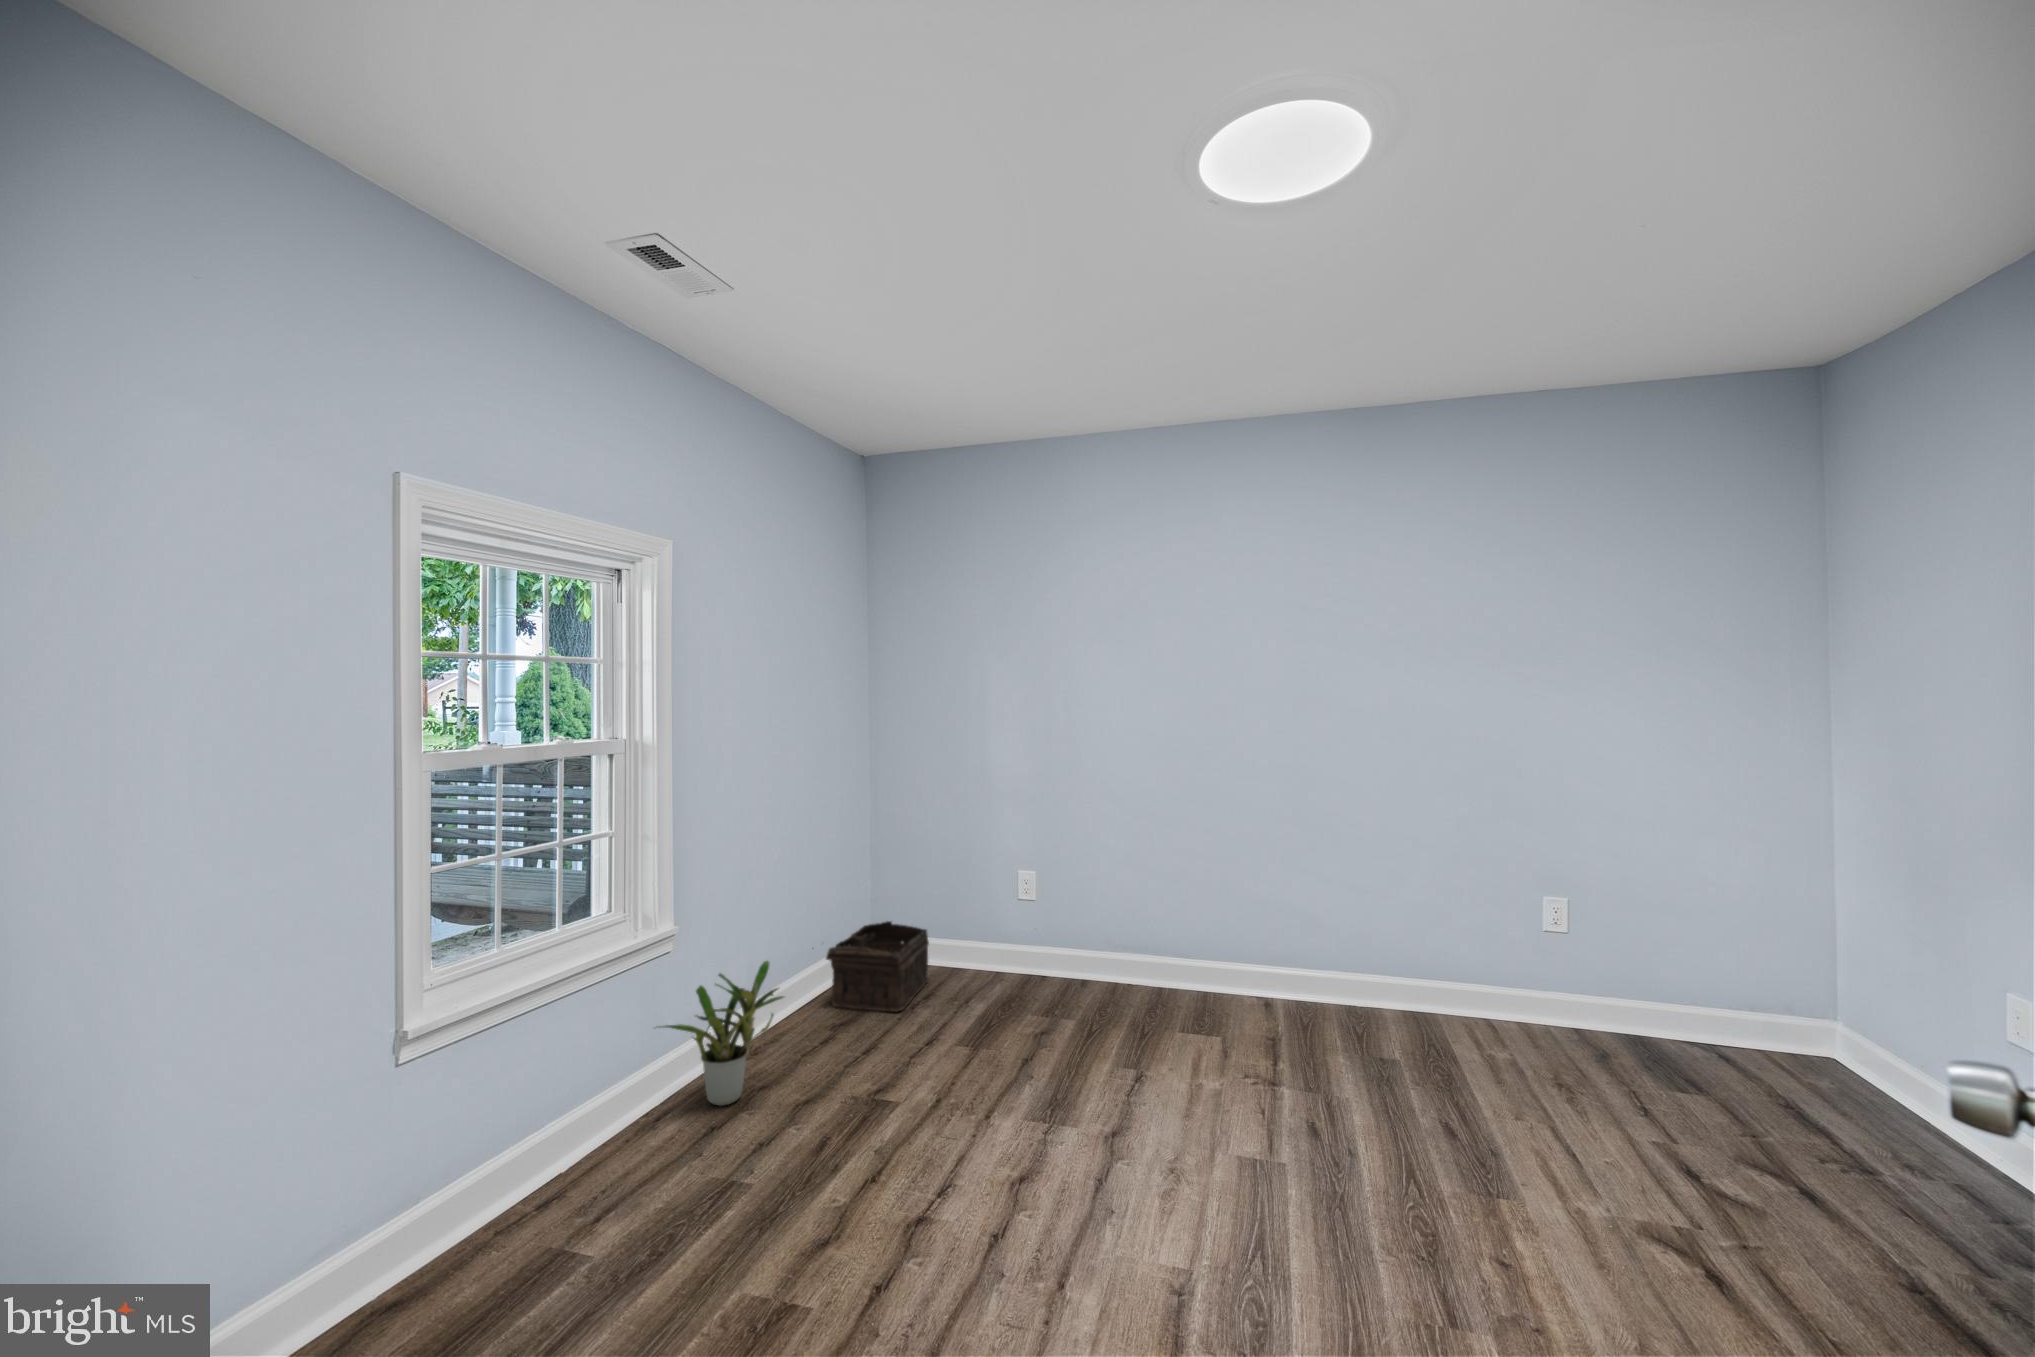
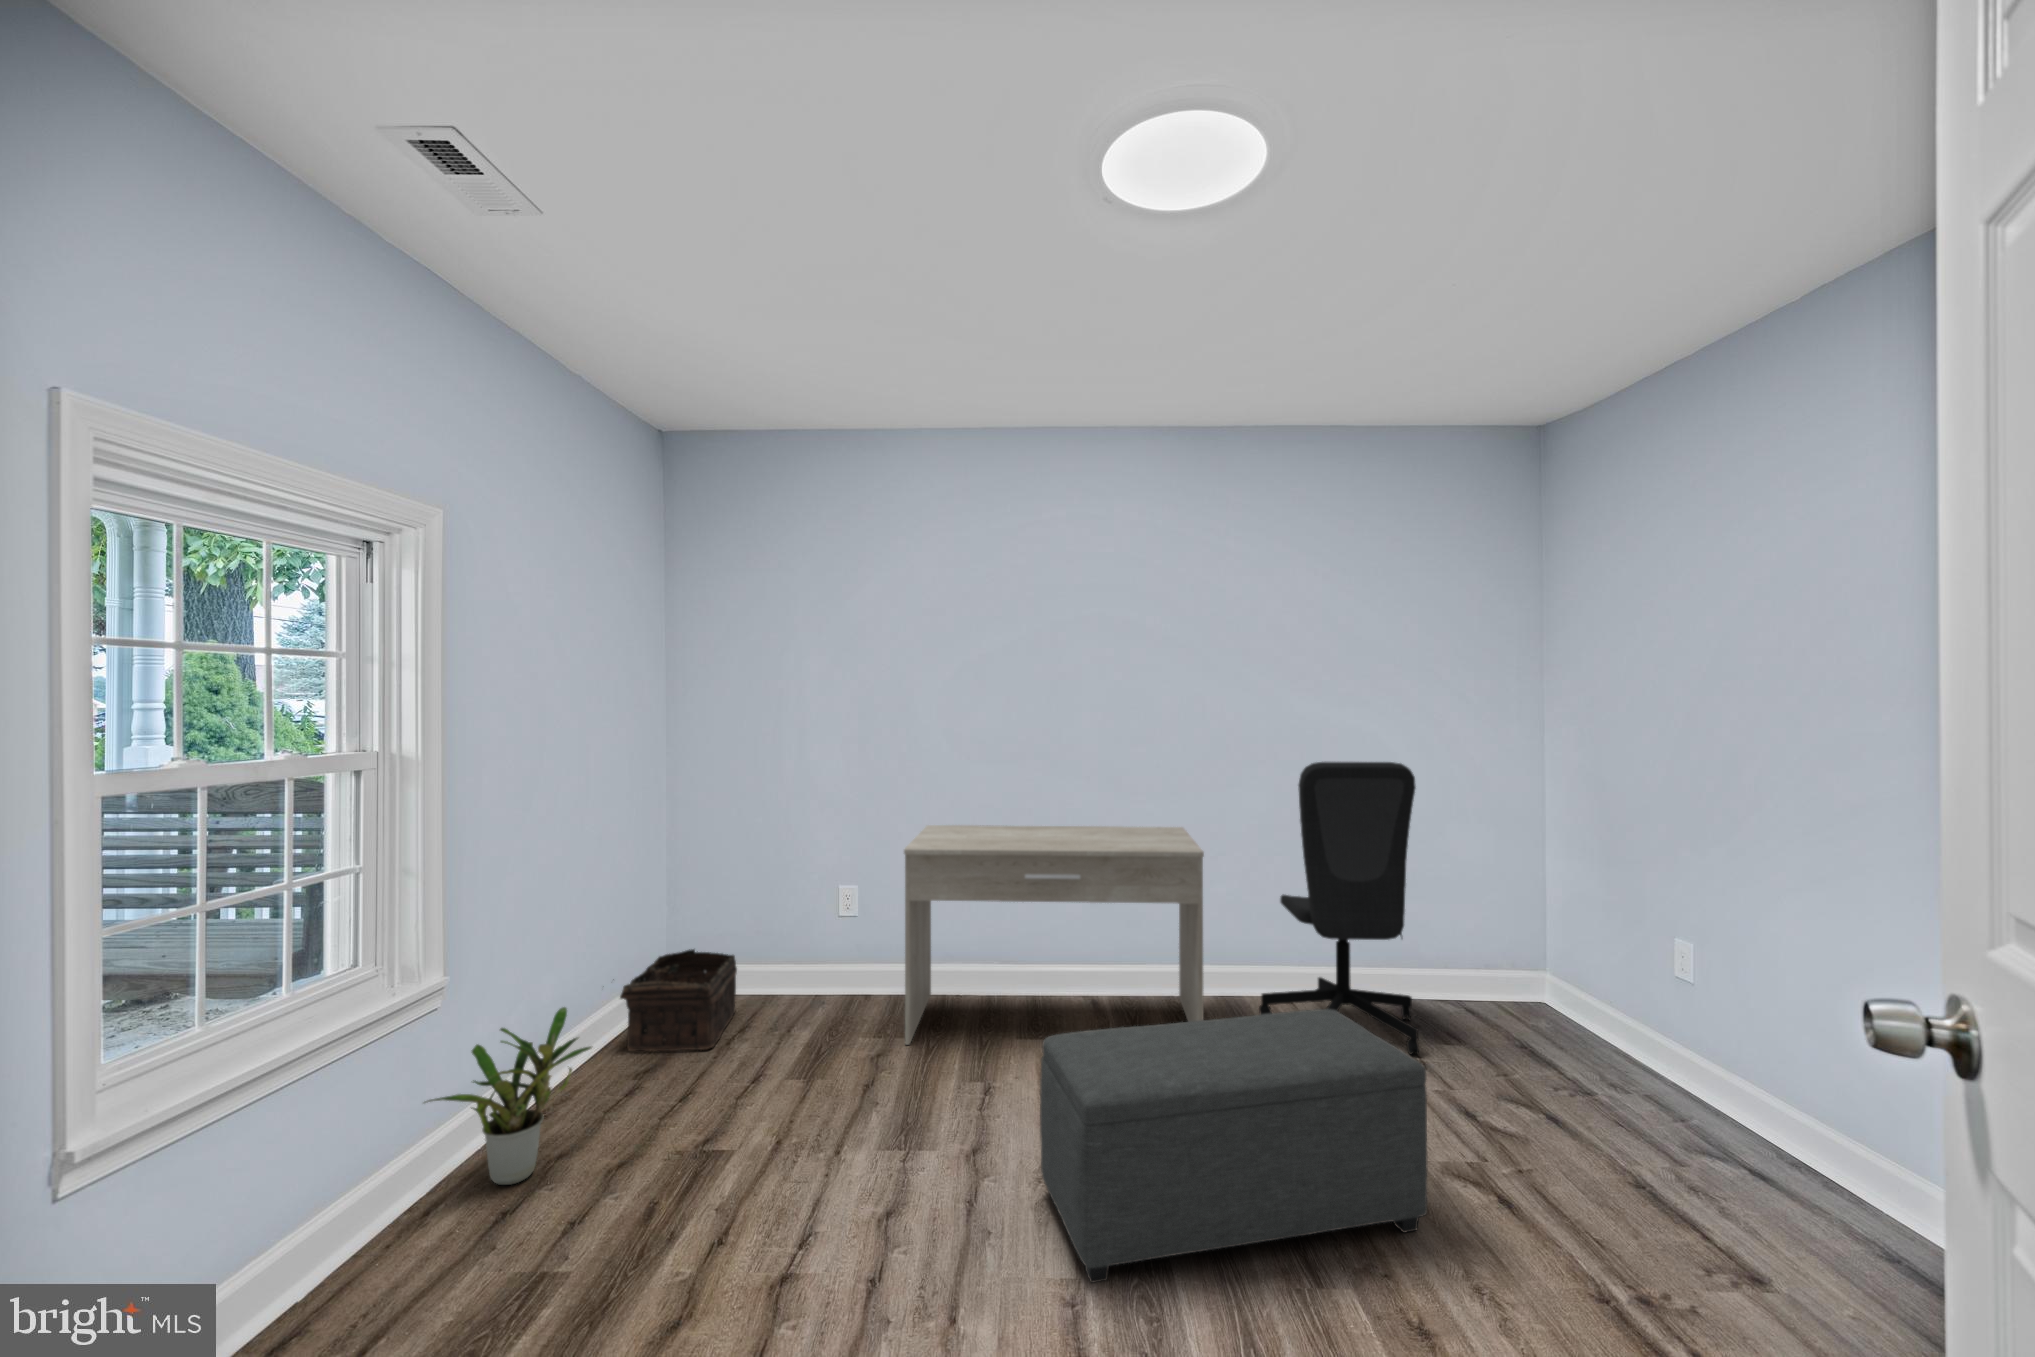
office chair: none [1451,766,1641,1100] -> present [1259,762,1419,1054]
desk: none [1069,819,1378,1066] -> present [904,825,1204,1045]
ottoman: none [1170,1029,1599,1289] -> present [1040,1009,1427,1283]

